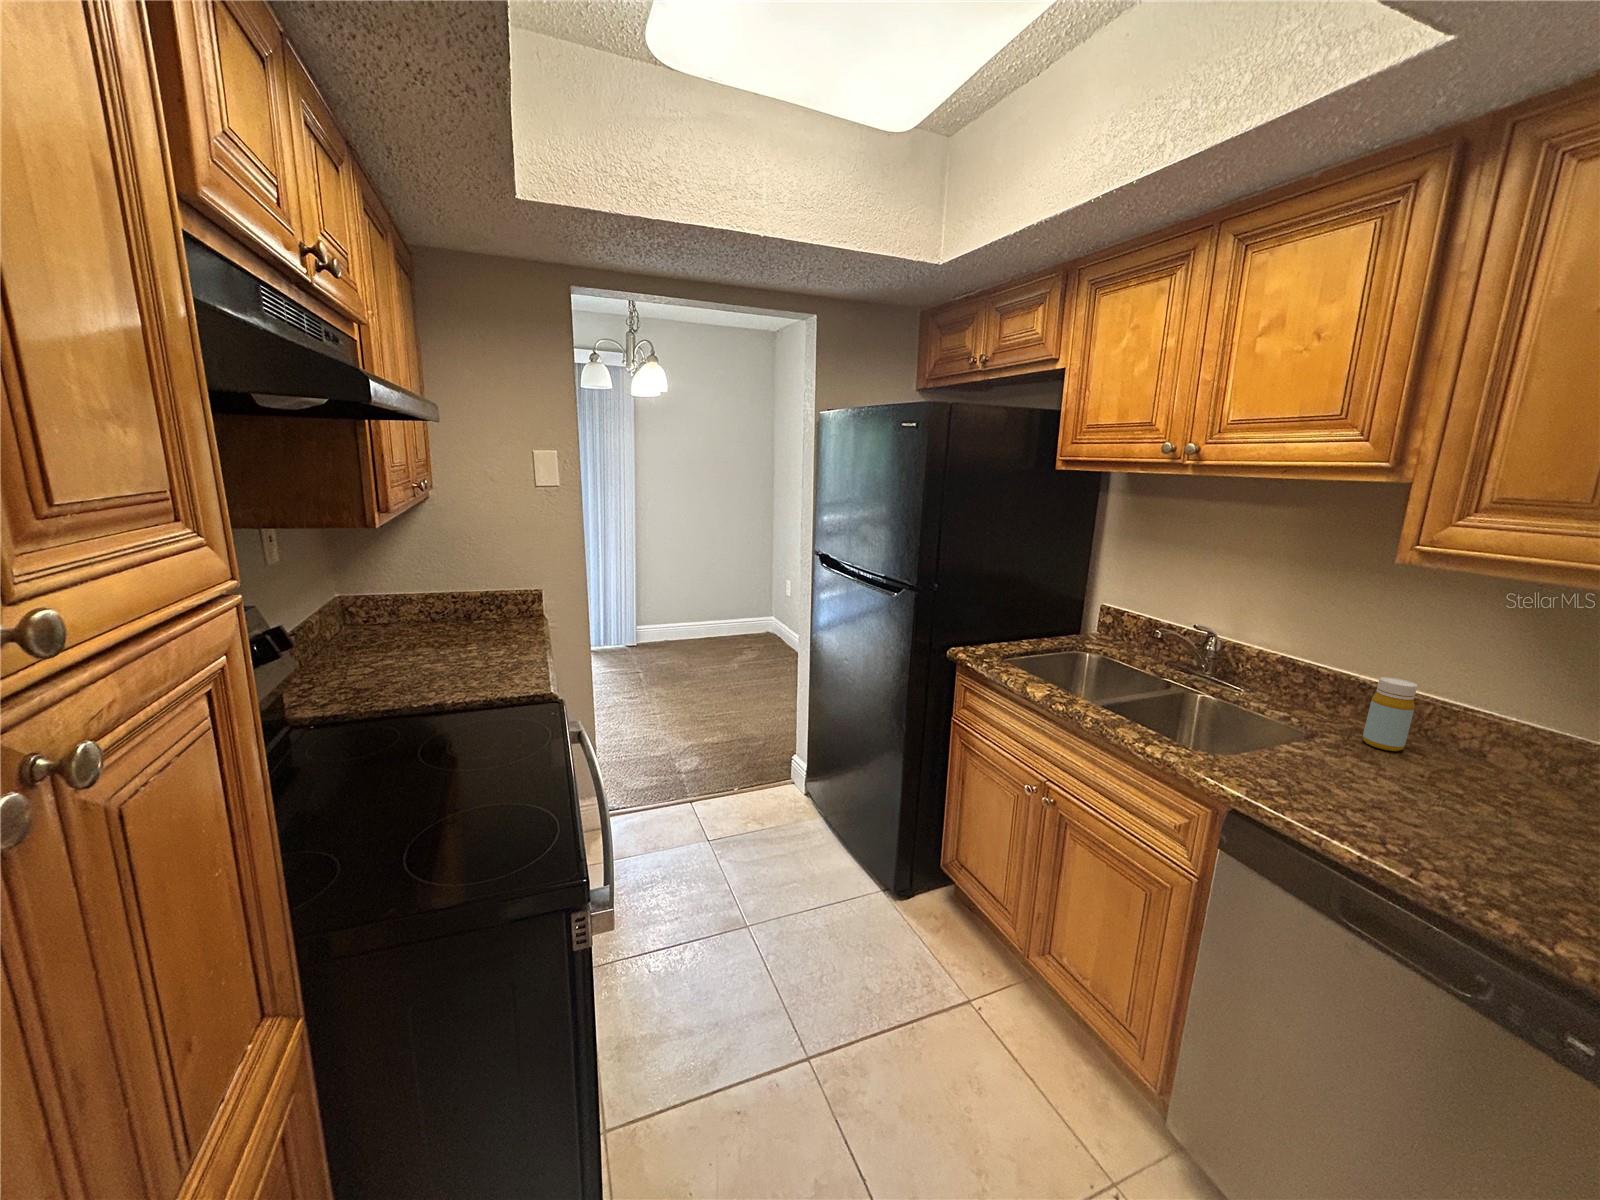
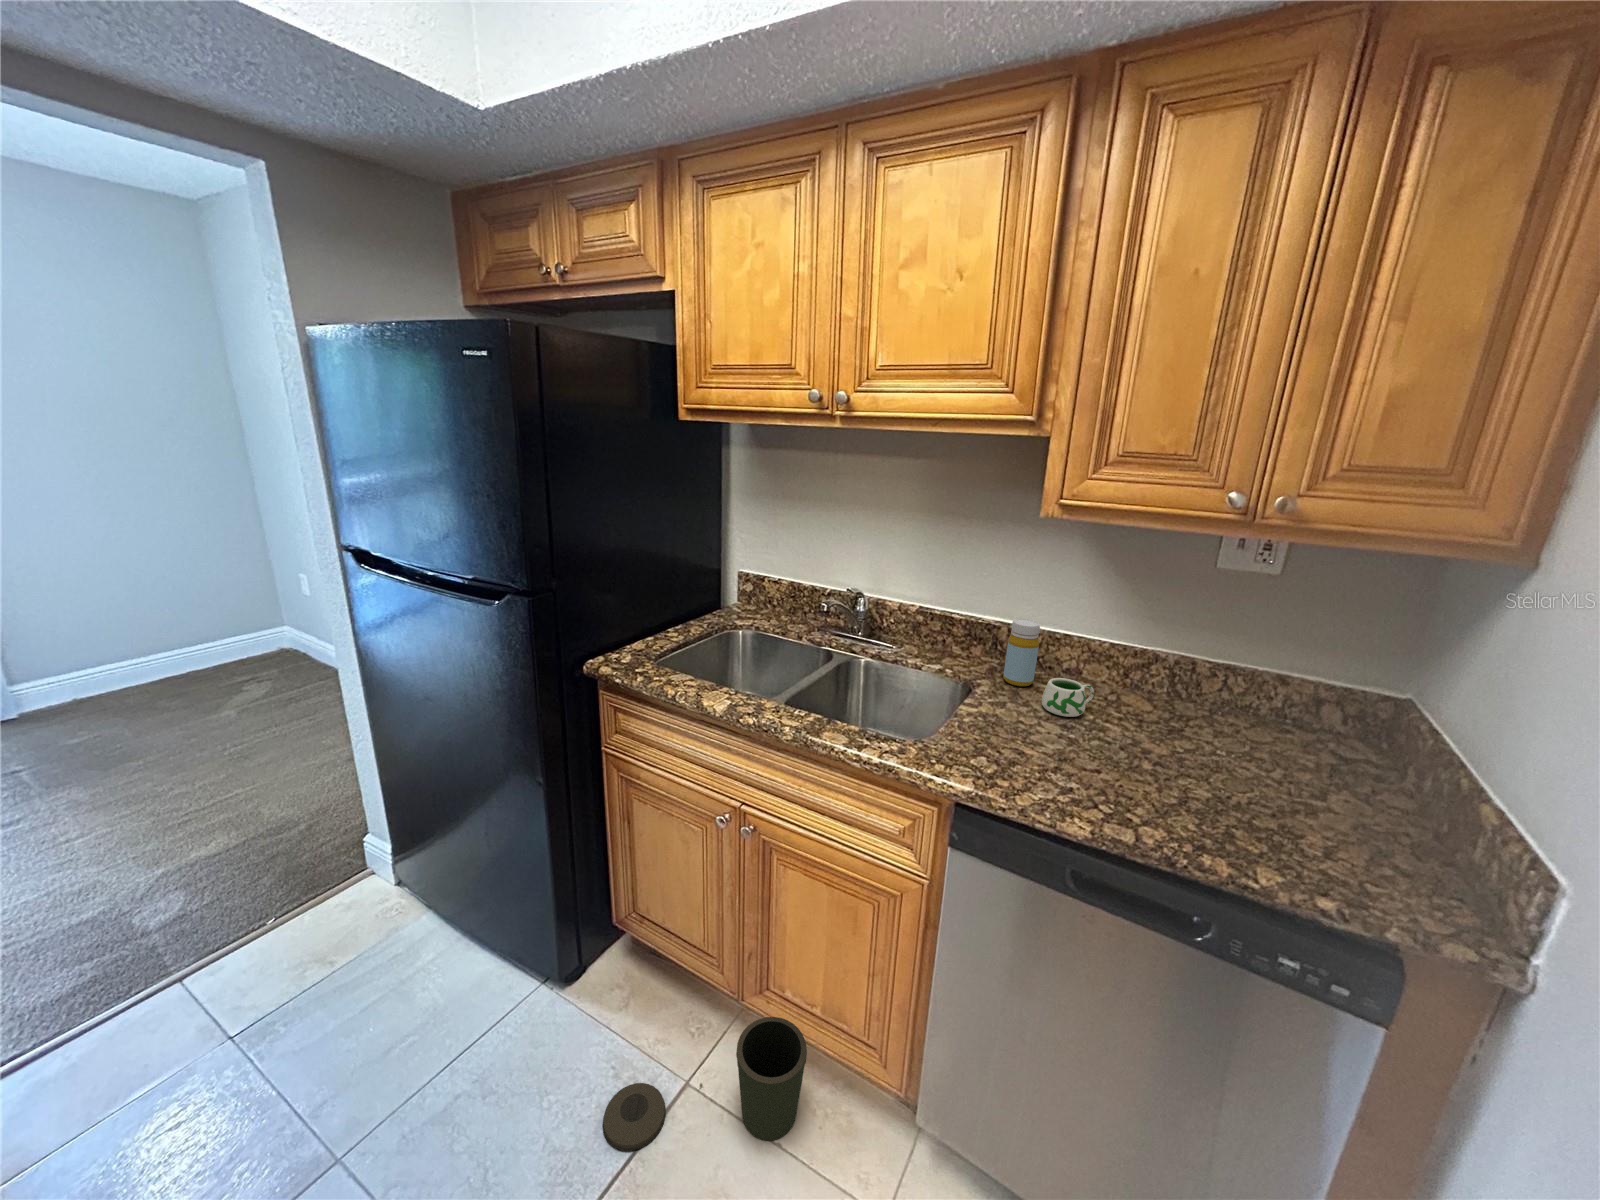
mug: none [1394,742,1476,786] -> present [1042,678,1094,717]
trash can: none [901,969,1072,1073] -> present [603,1017,807,1151]

